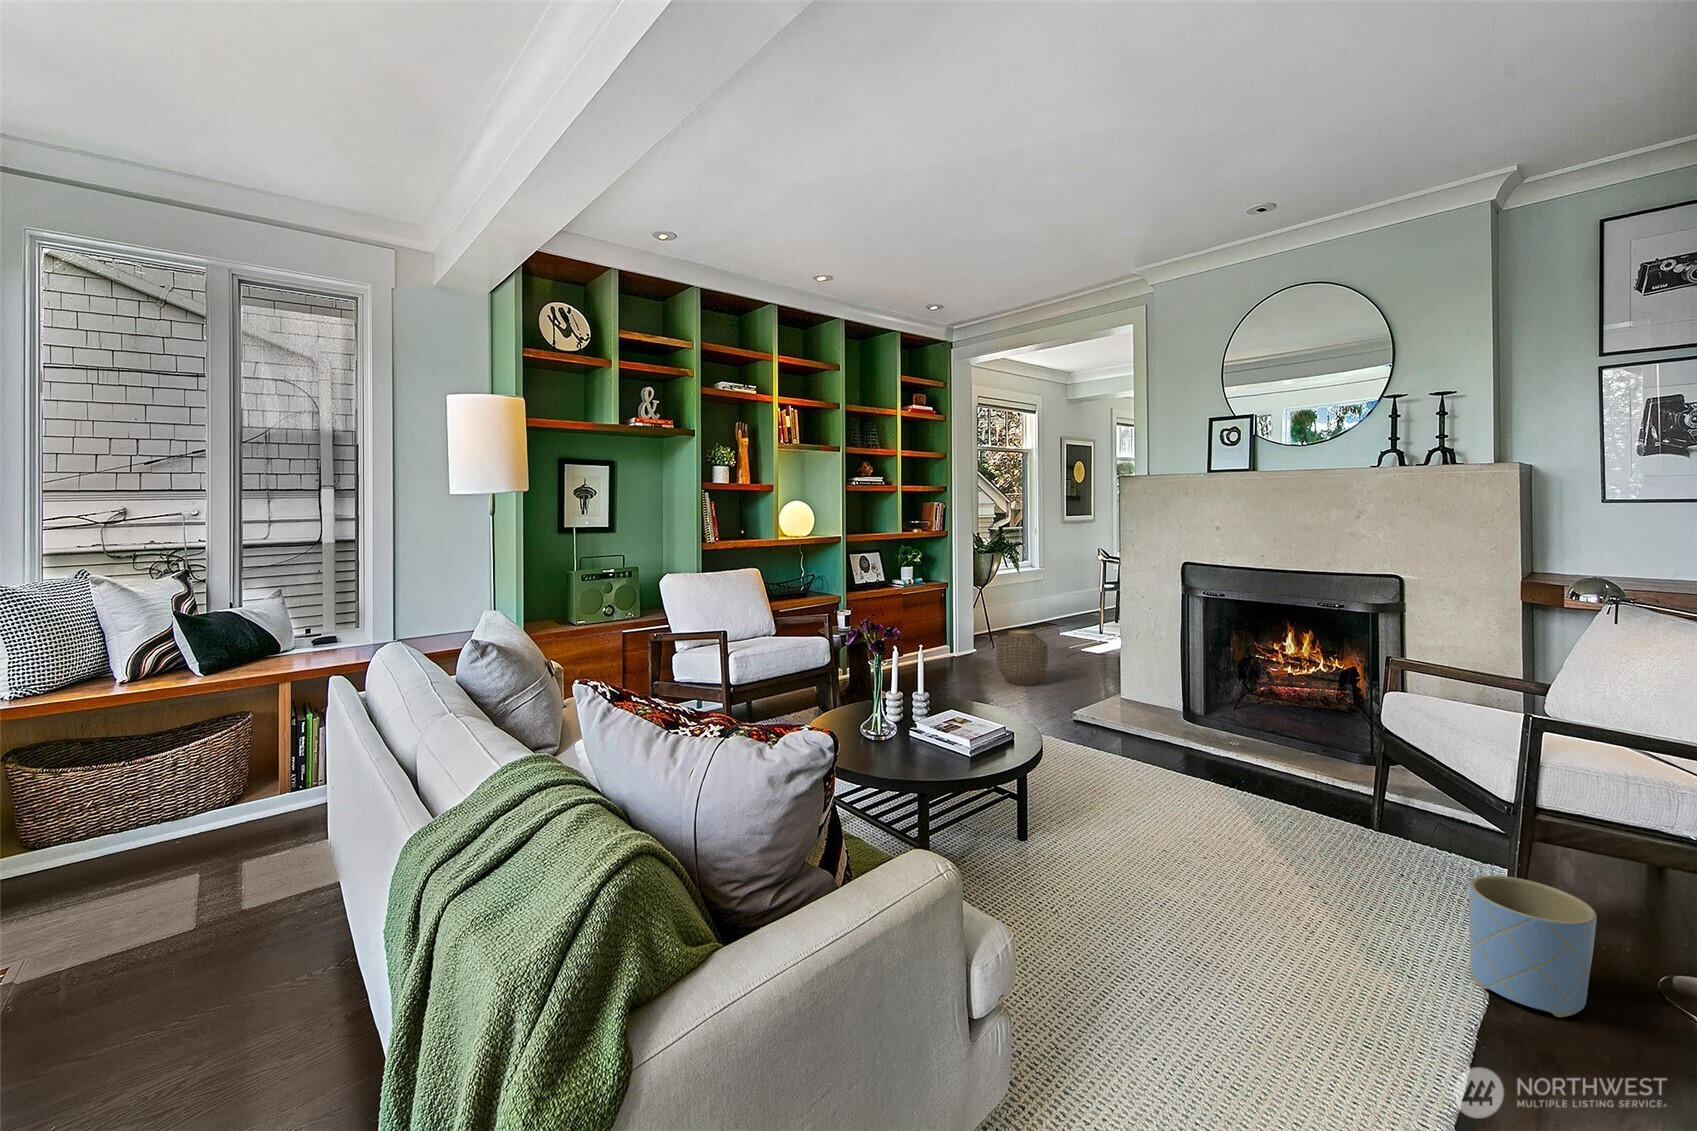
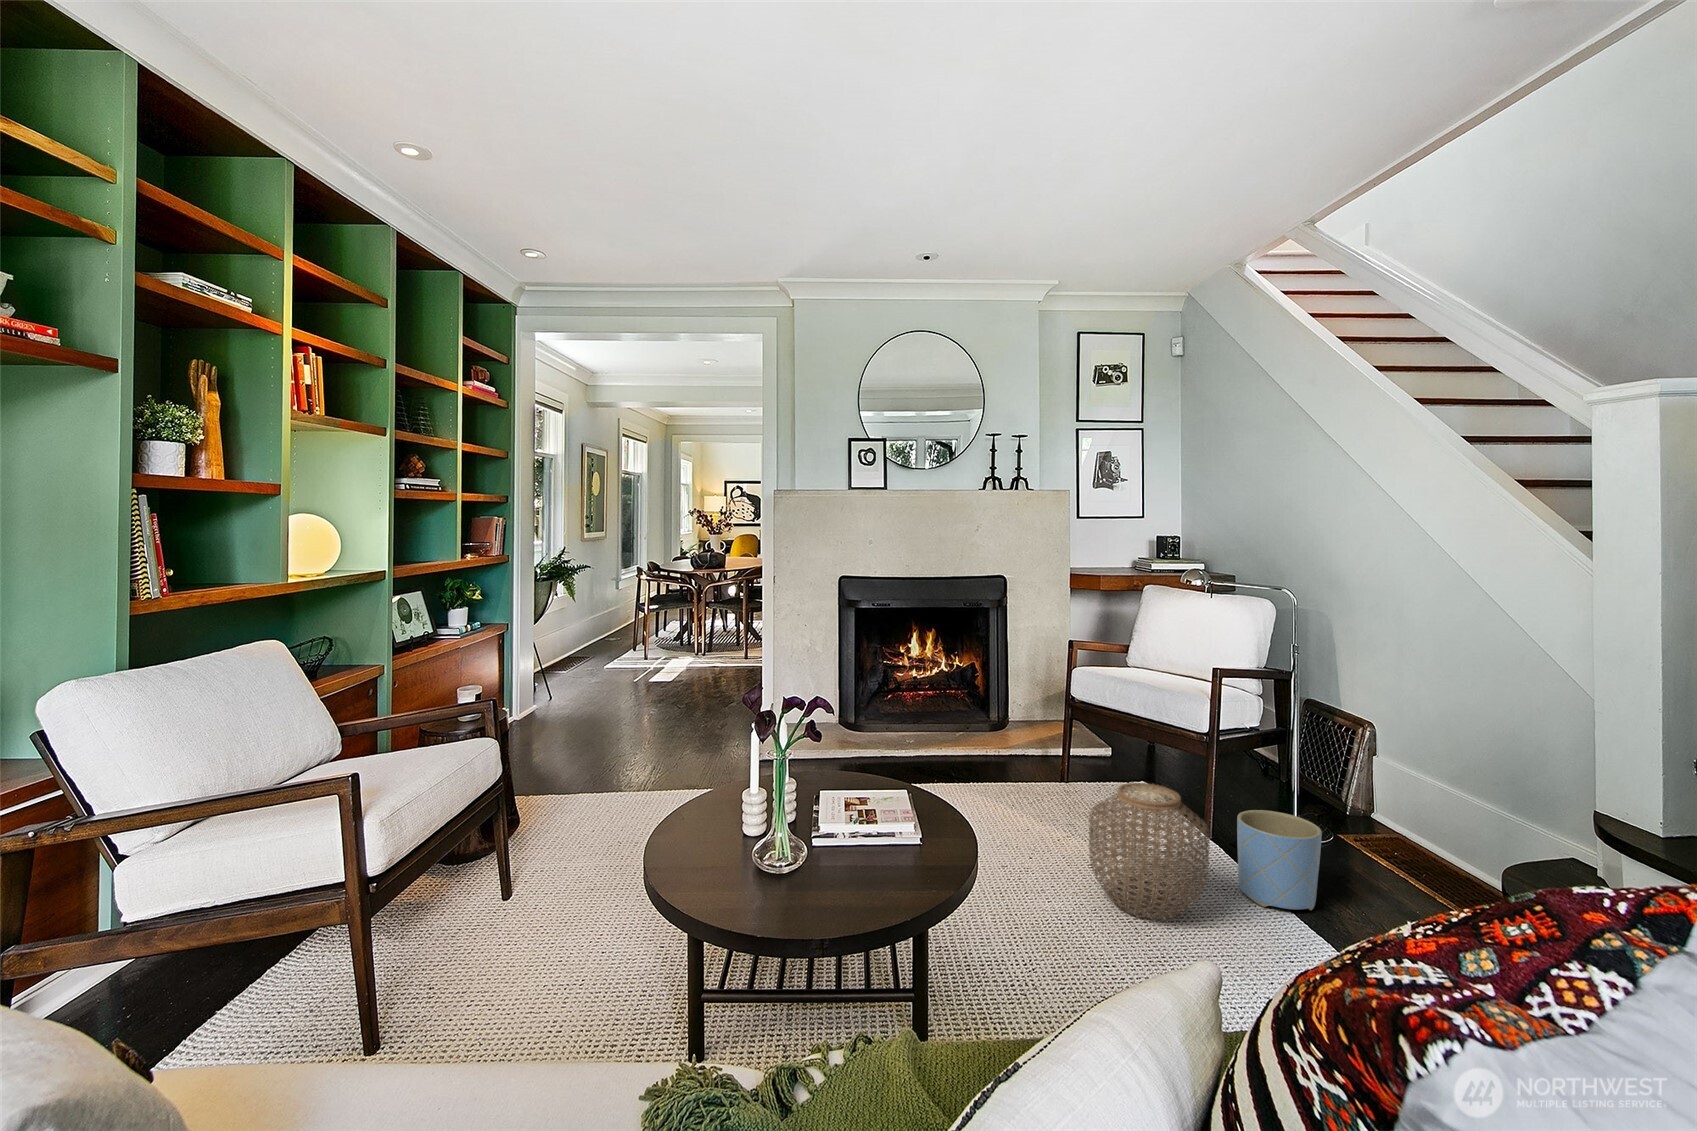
woven basket: present [996,630,1048,685] -> present [1089,783,1209,920]

